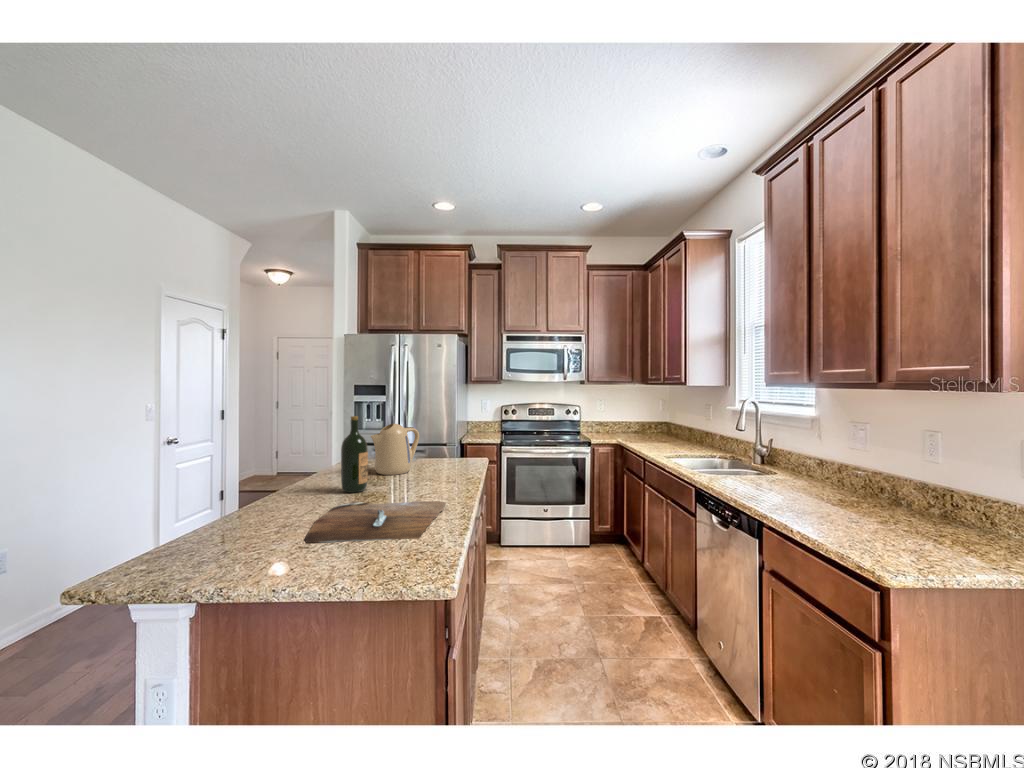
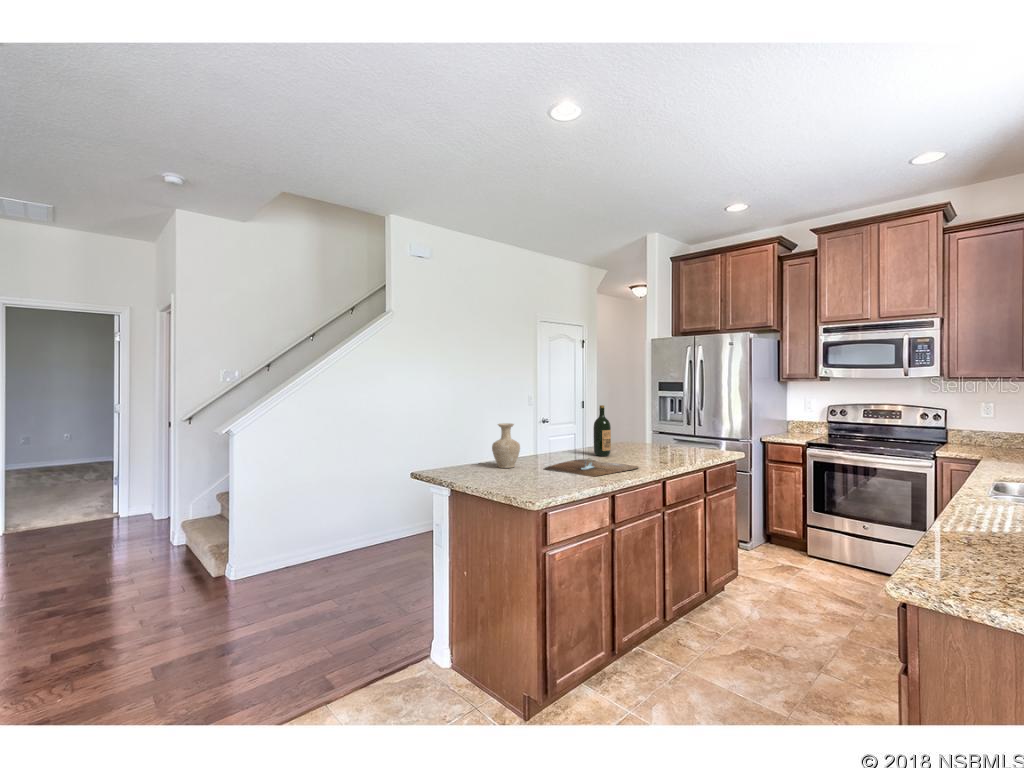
kettle: present [371,424,419,475] -> none [628,413,668,452]
vase: none [180,464,252,564] -> present [492,423,520,468]

